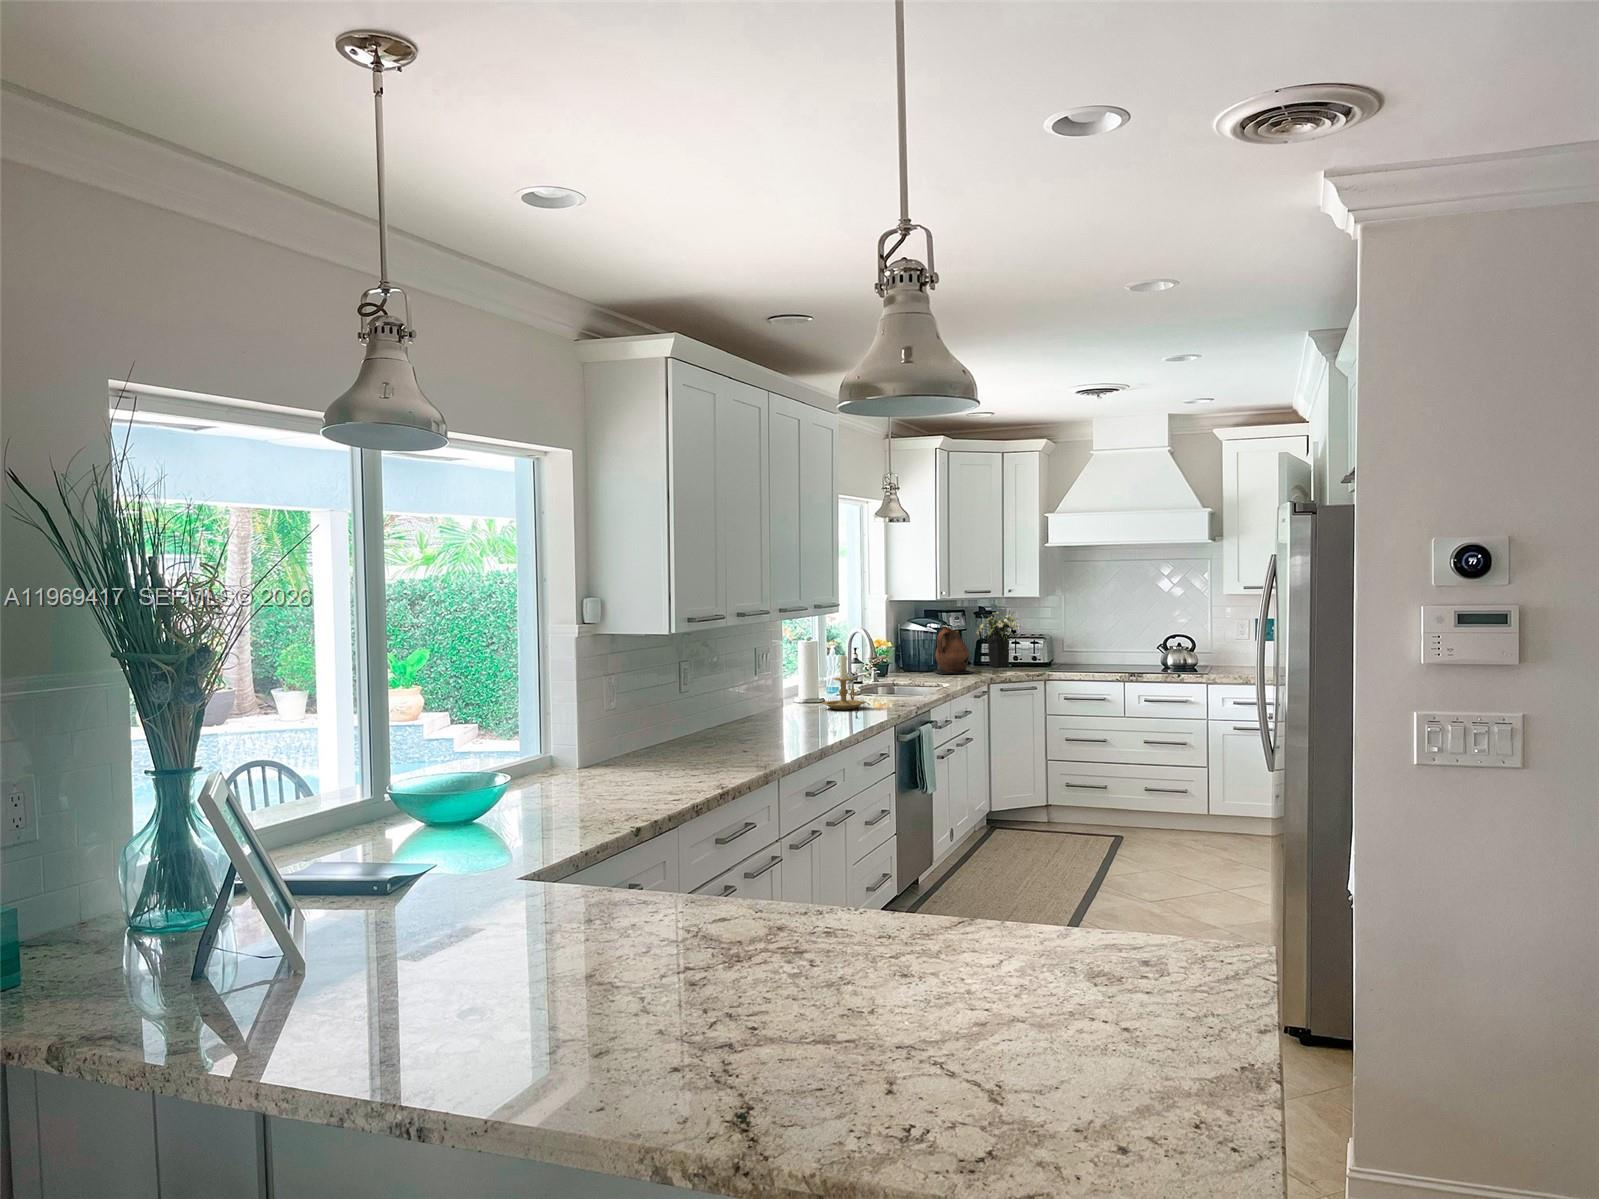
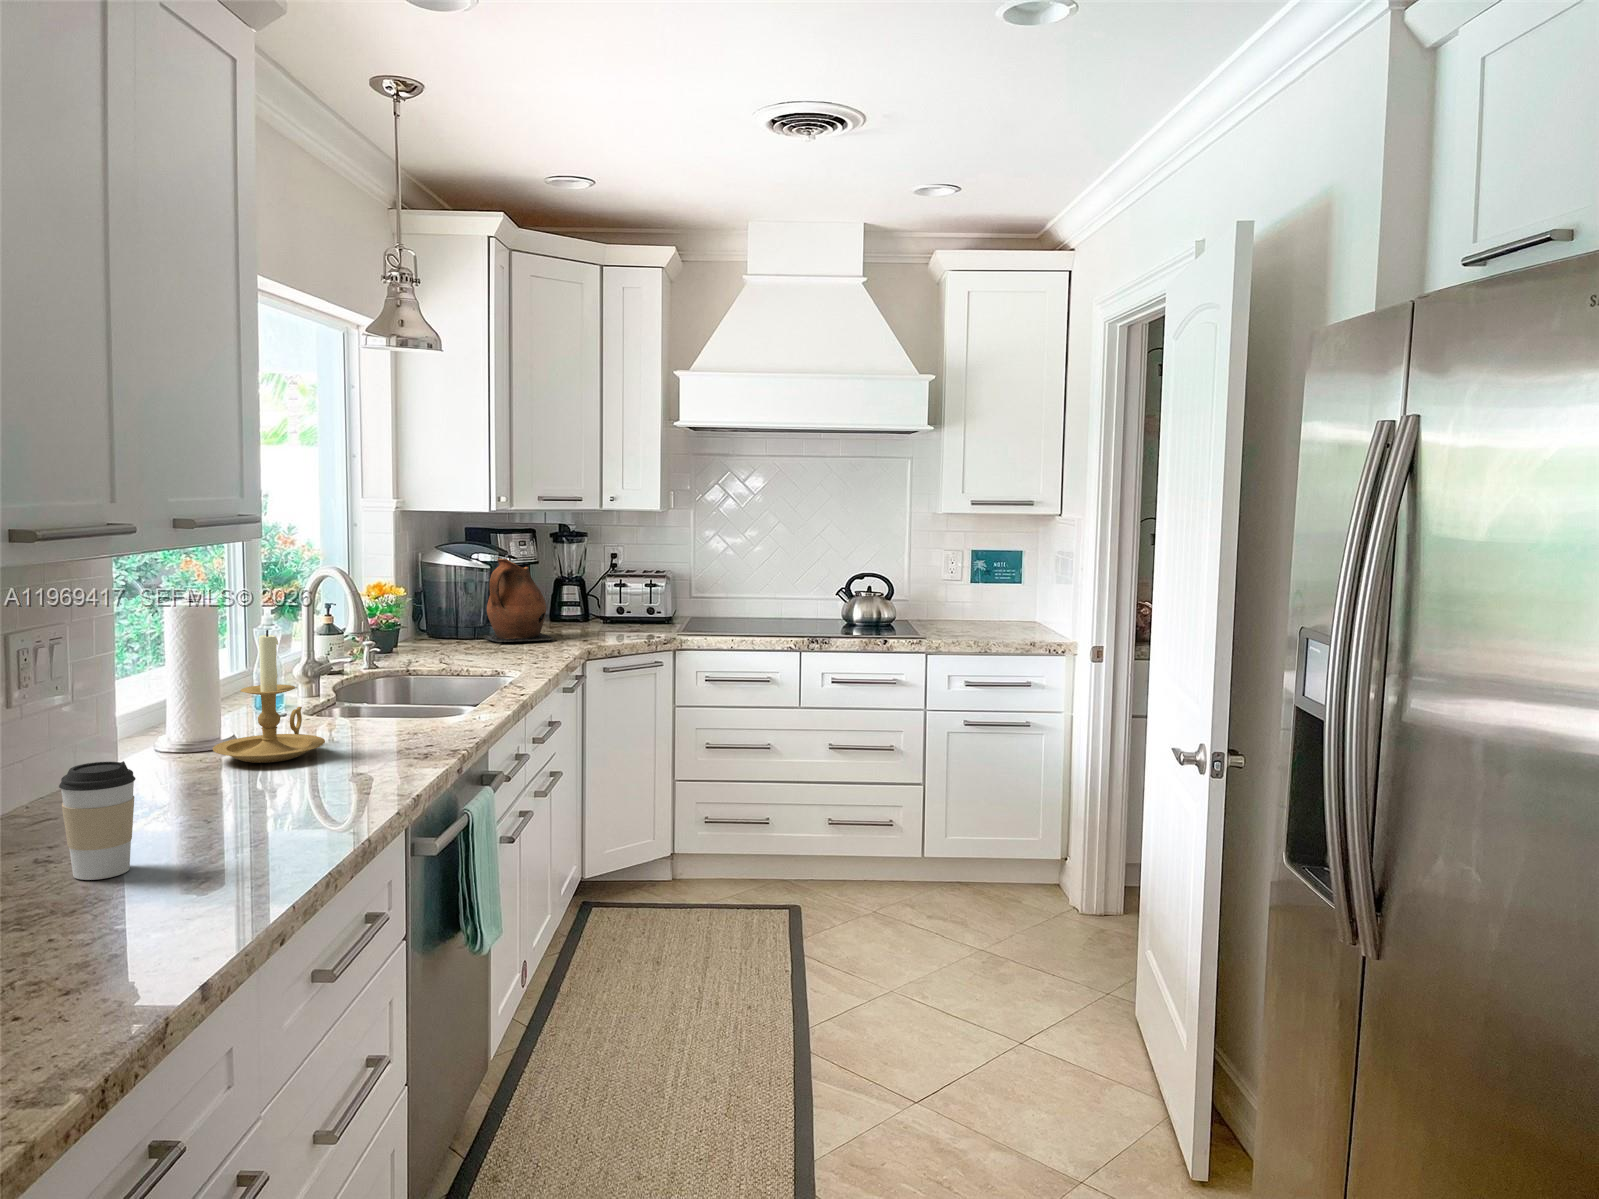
flower arrangement: present [976,611,1021,667] -> none [555,532,633,626]
coffee cup: none [791,691,814,731] -> present [59,761,136,880]

